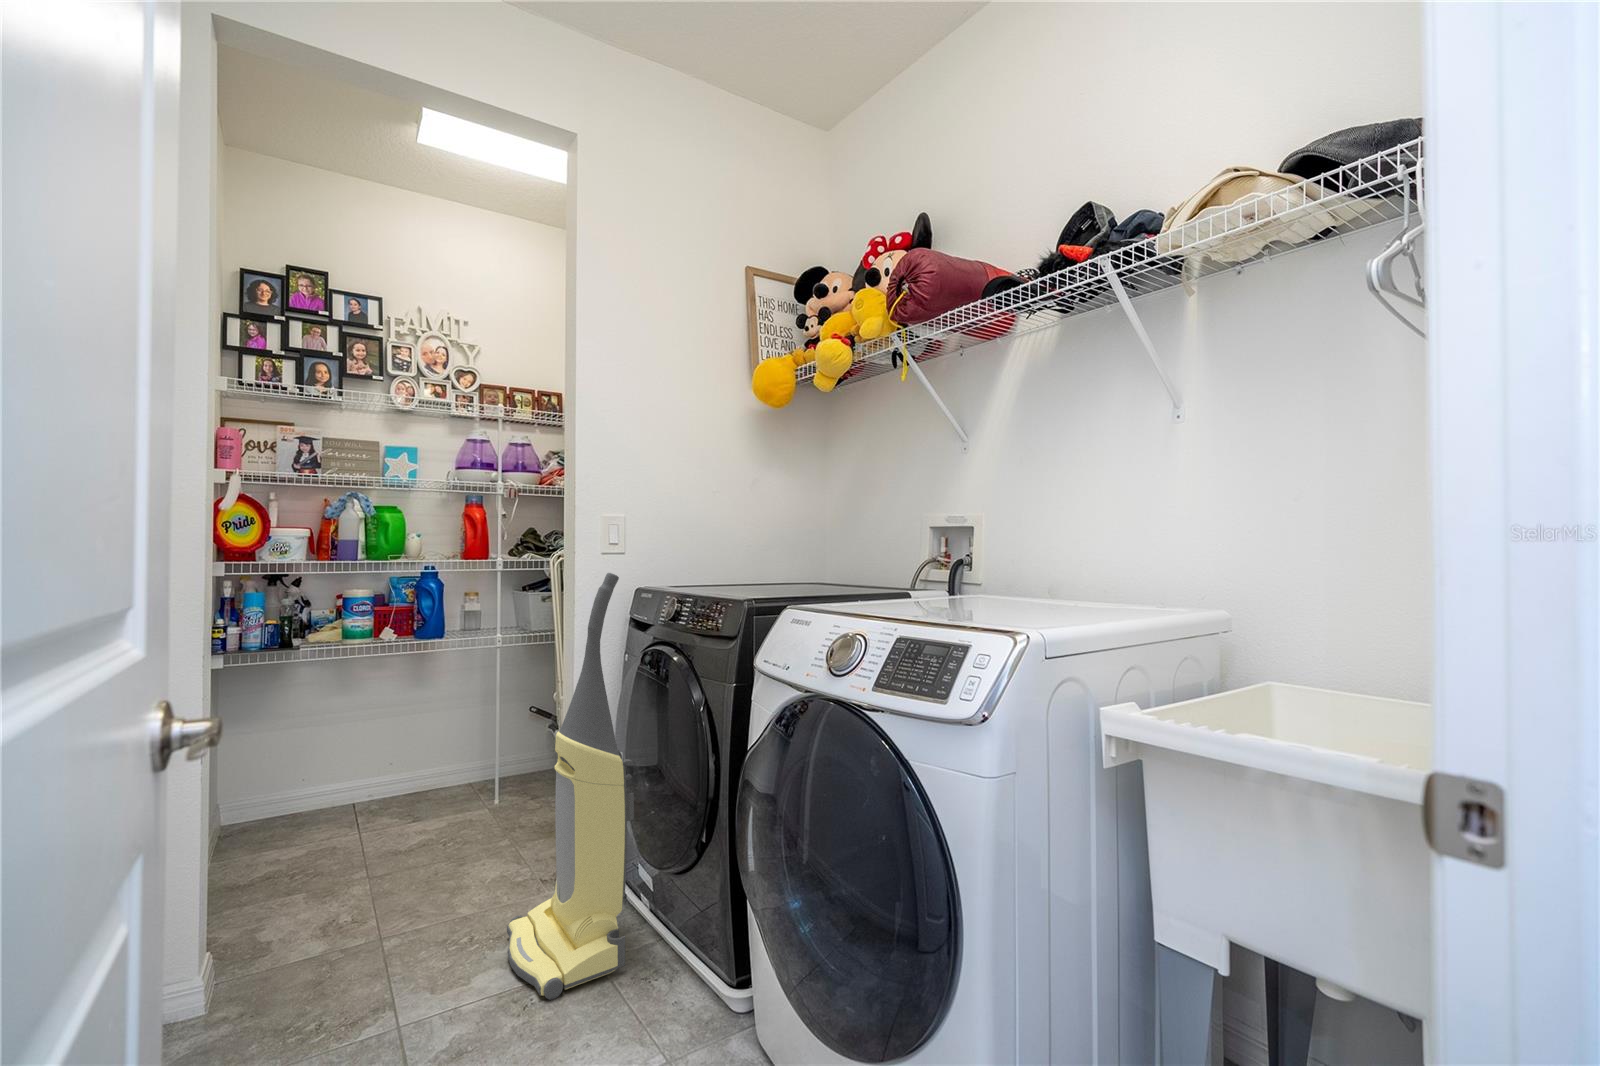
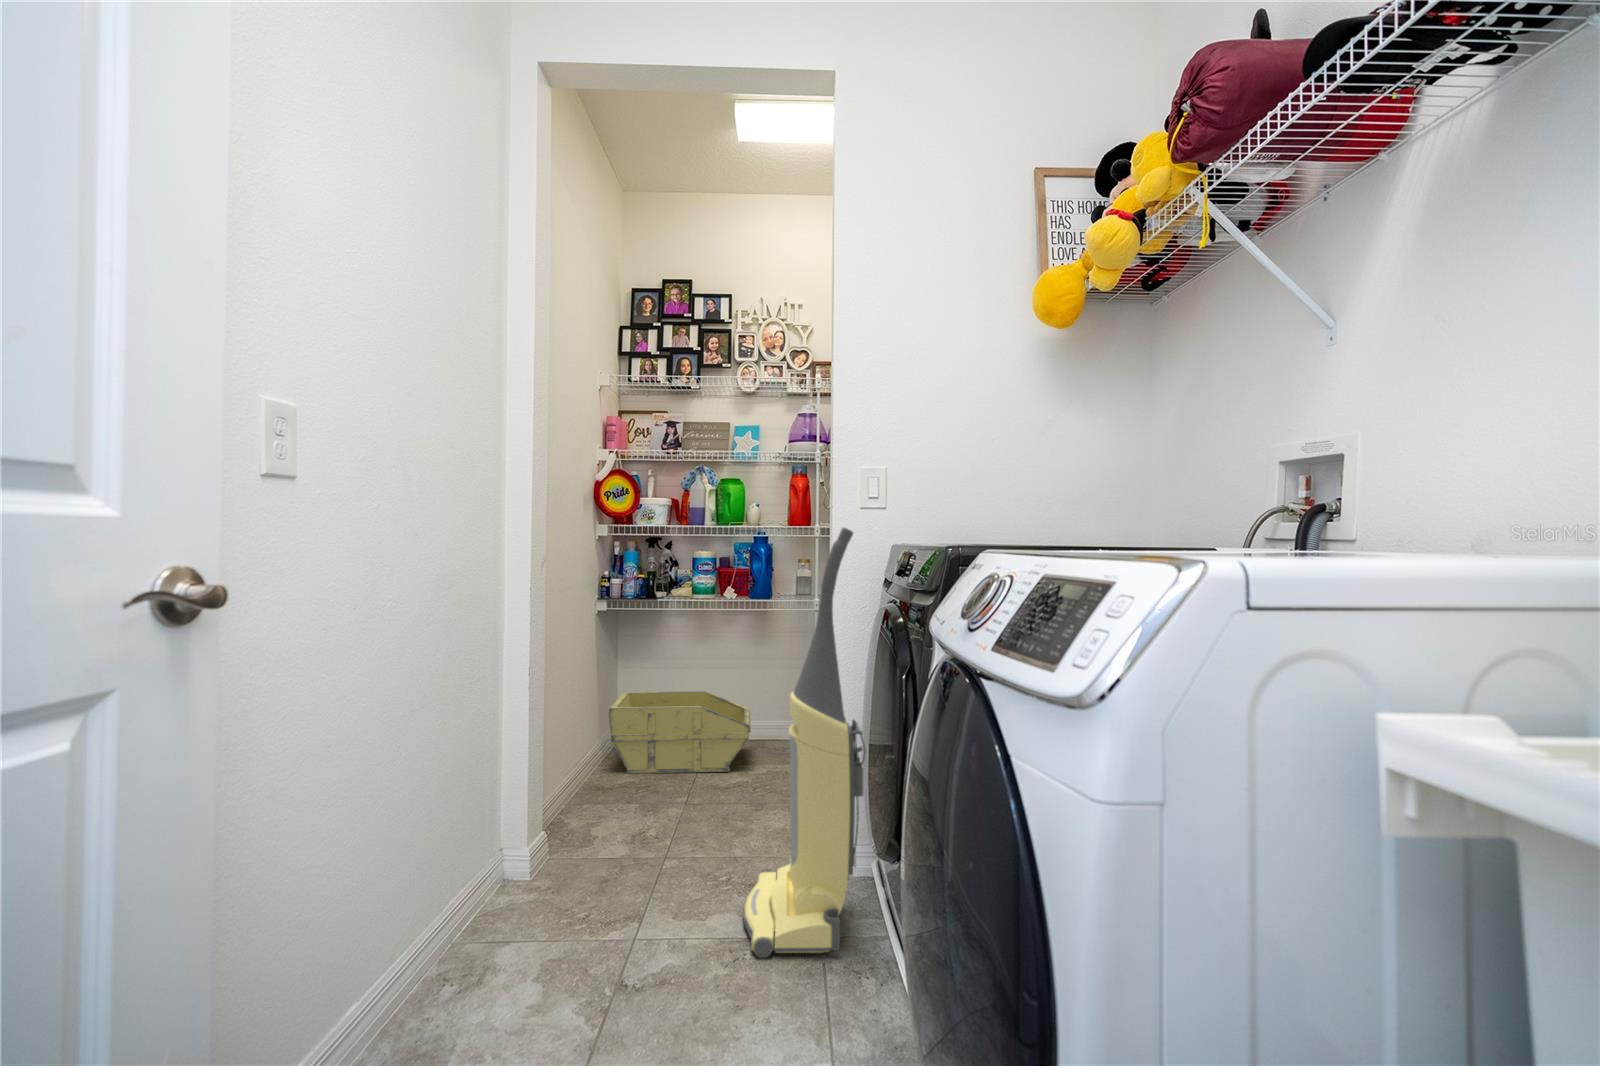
storage bin: none [229,746,425,862] -> present [608,691,751,774]

